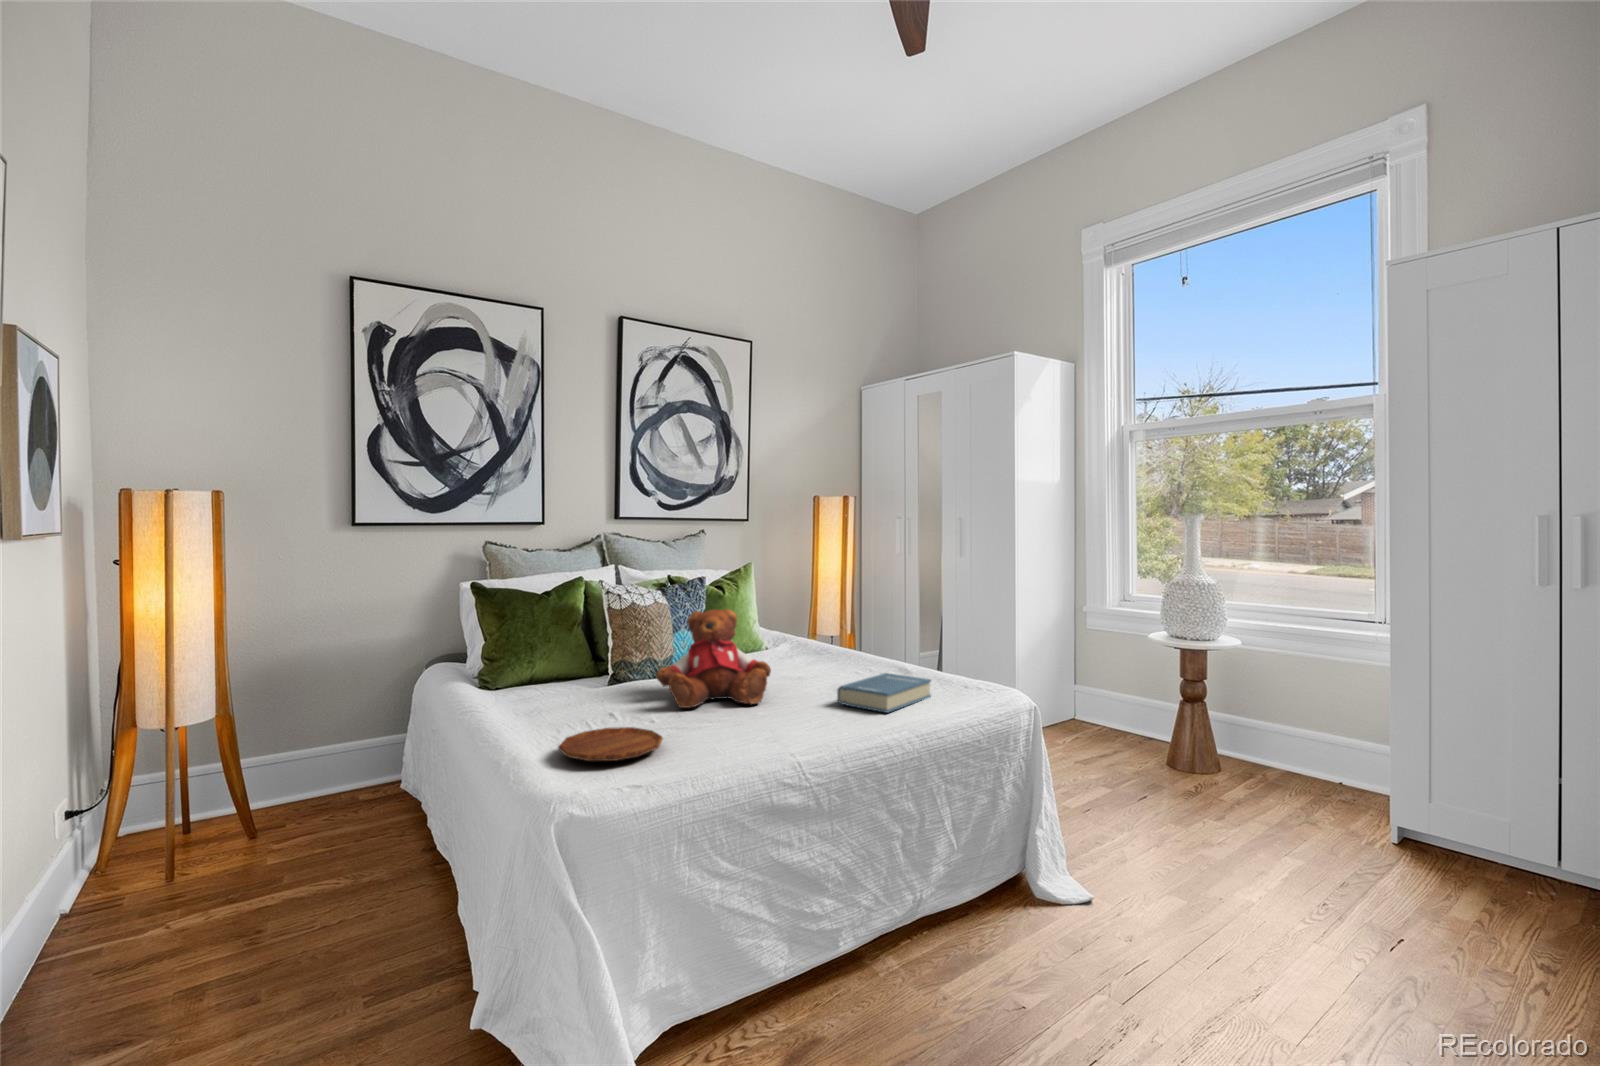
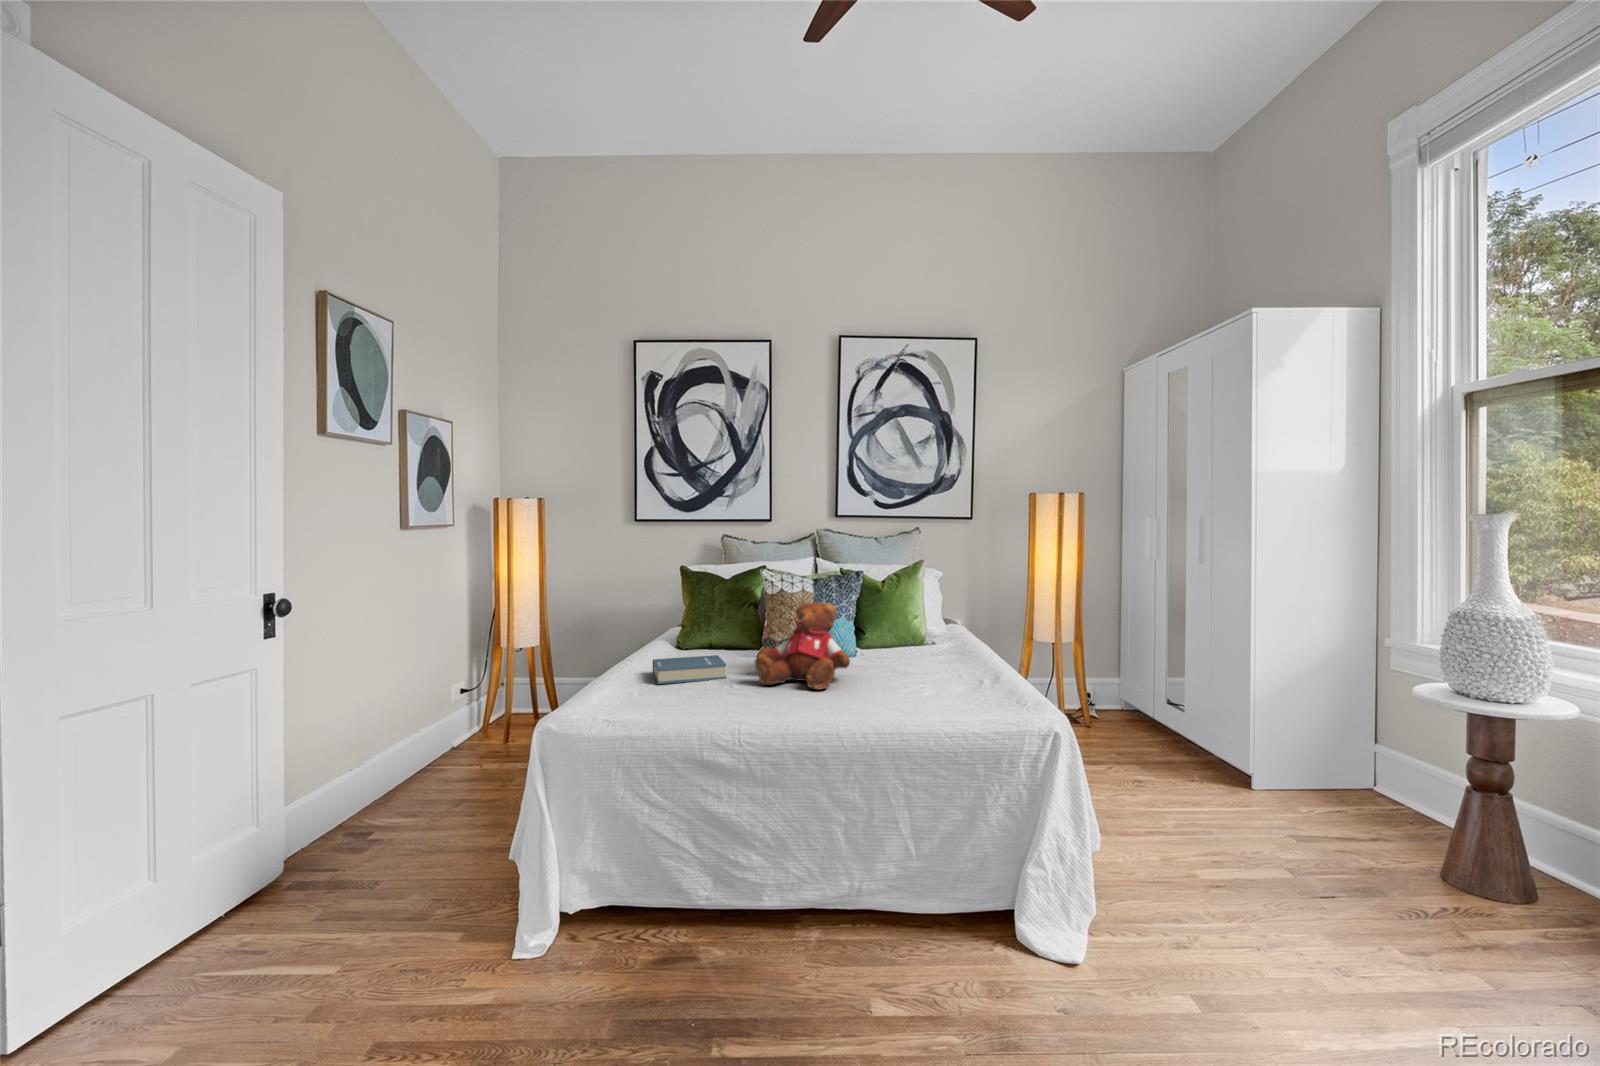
hardback book: present [837,673,931,713] -> present [653,655,726,684]
tray: present [558,727,663,761] -> none [619,690,701,716]

